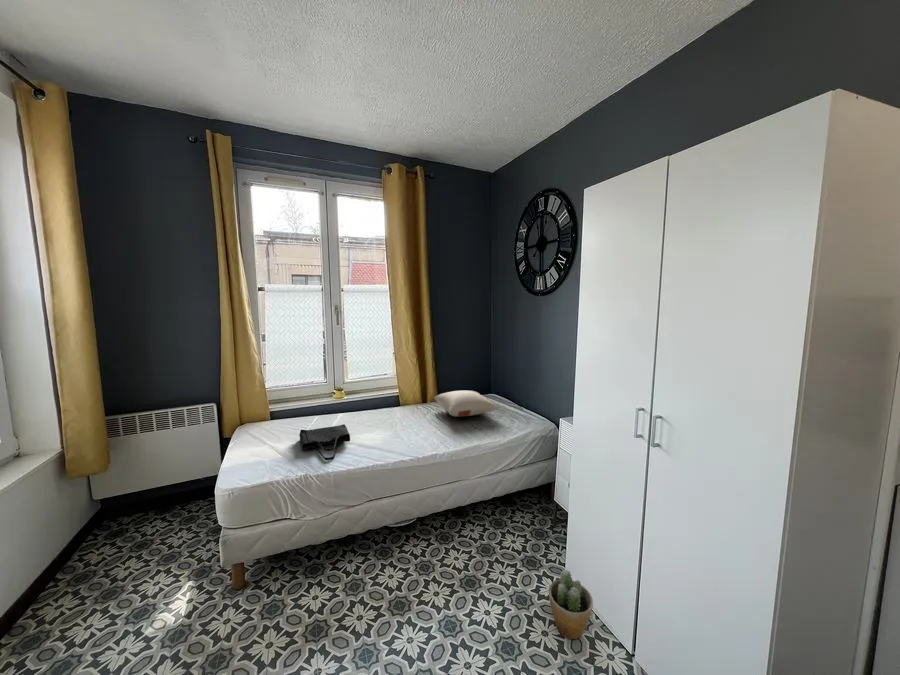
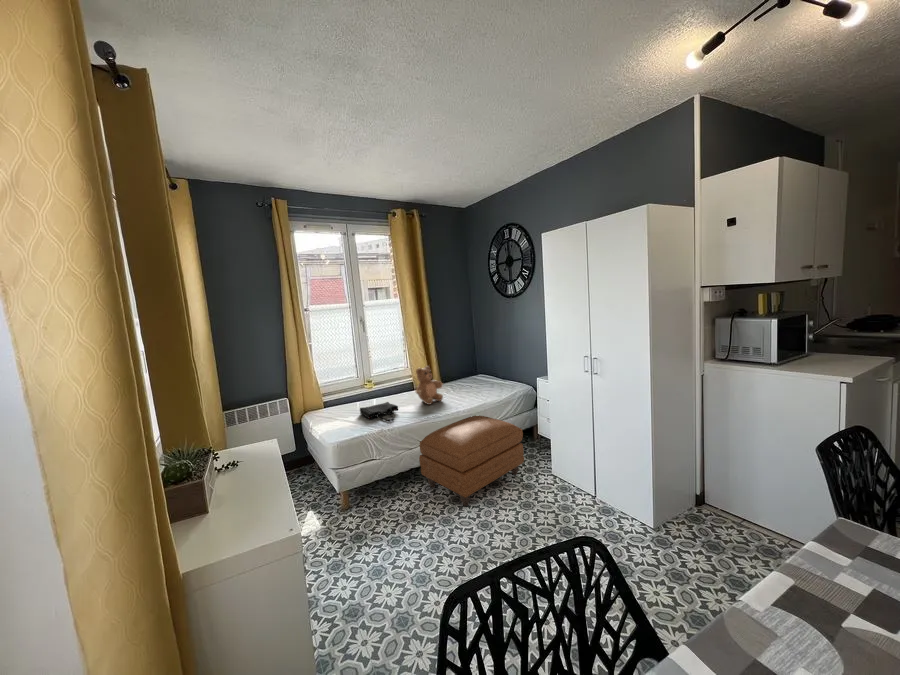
teddy bear: none [380,380,426,436] -> present [415,366,443,404]
pillow: present [435,391,499,417] -> none [443,372,493,390]
ottoman: none [361,463,524,627] -> present [419,416,524,506]
potted plant: present [549,570,593,639] -> none [545,459,570,496]

